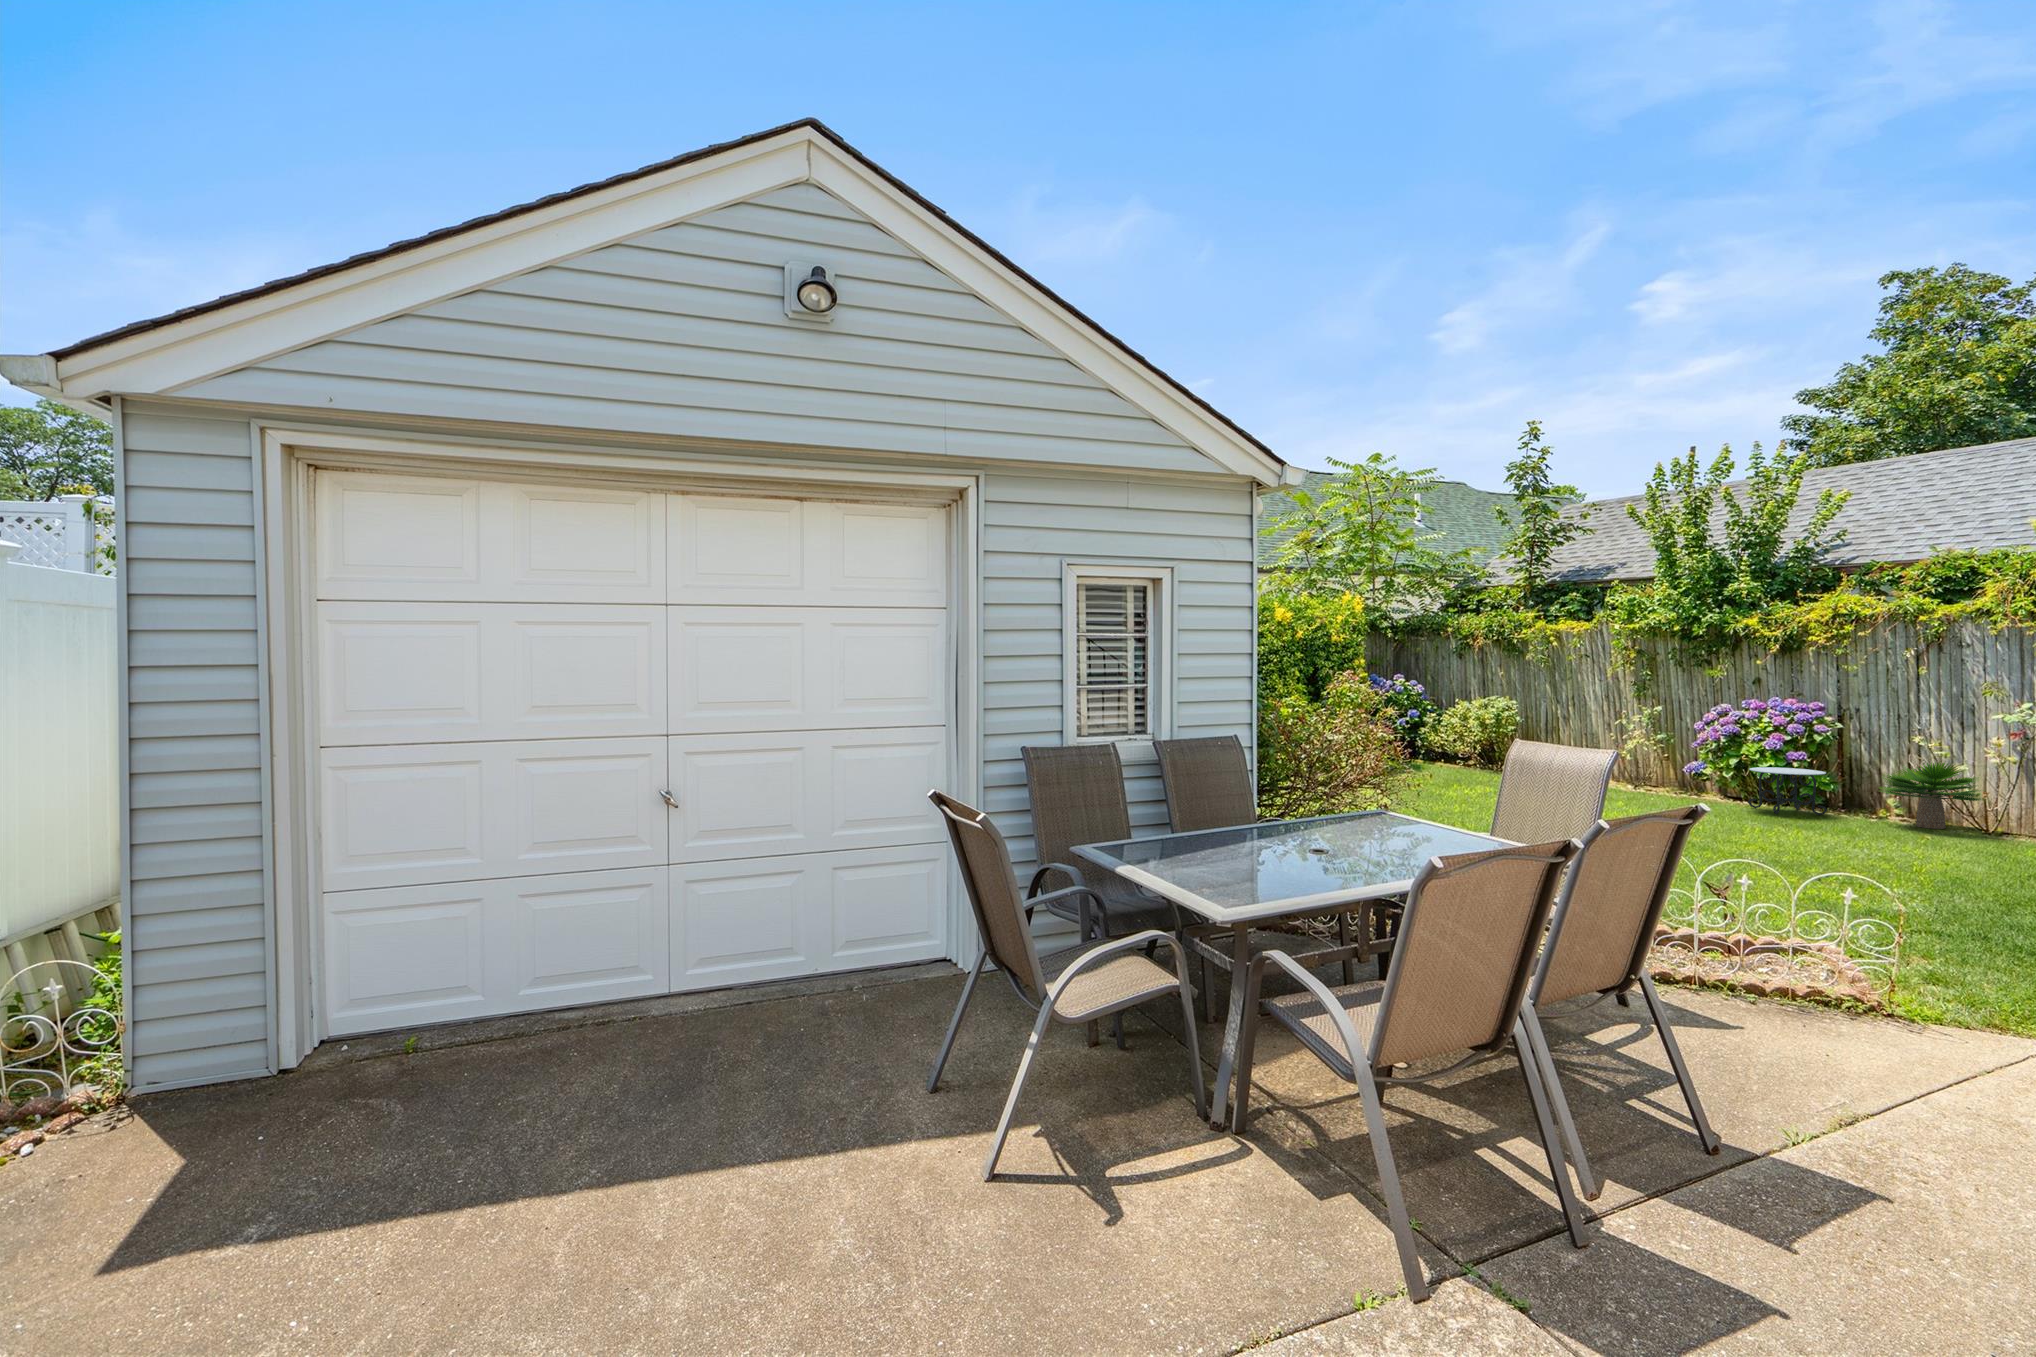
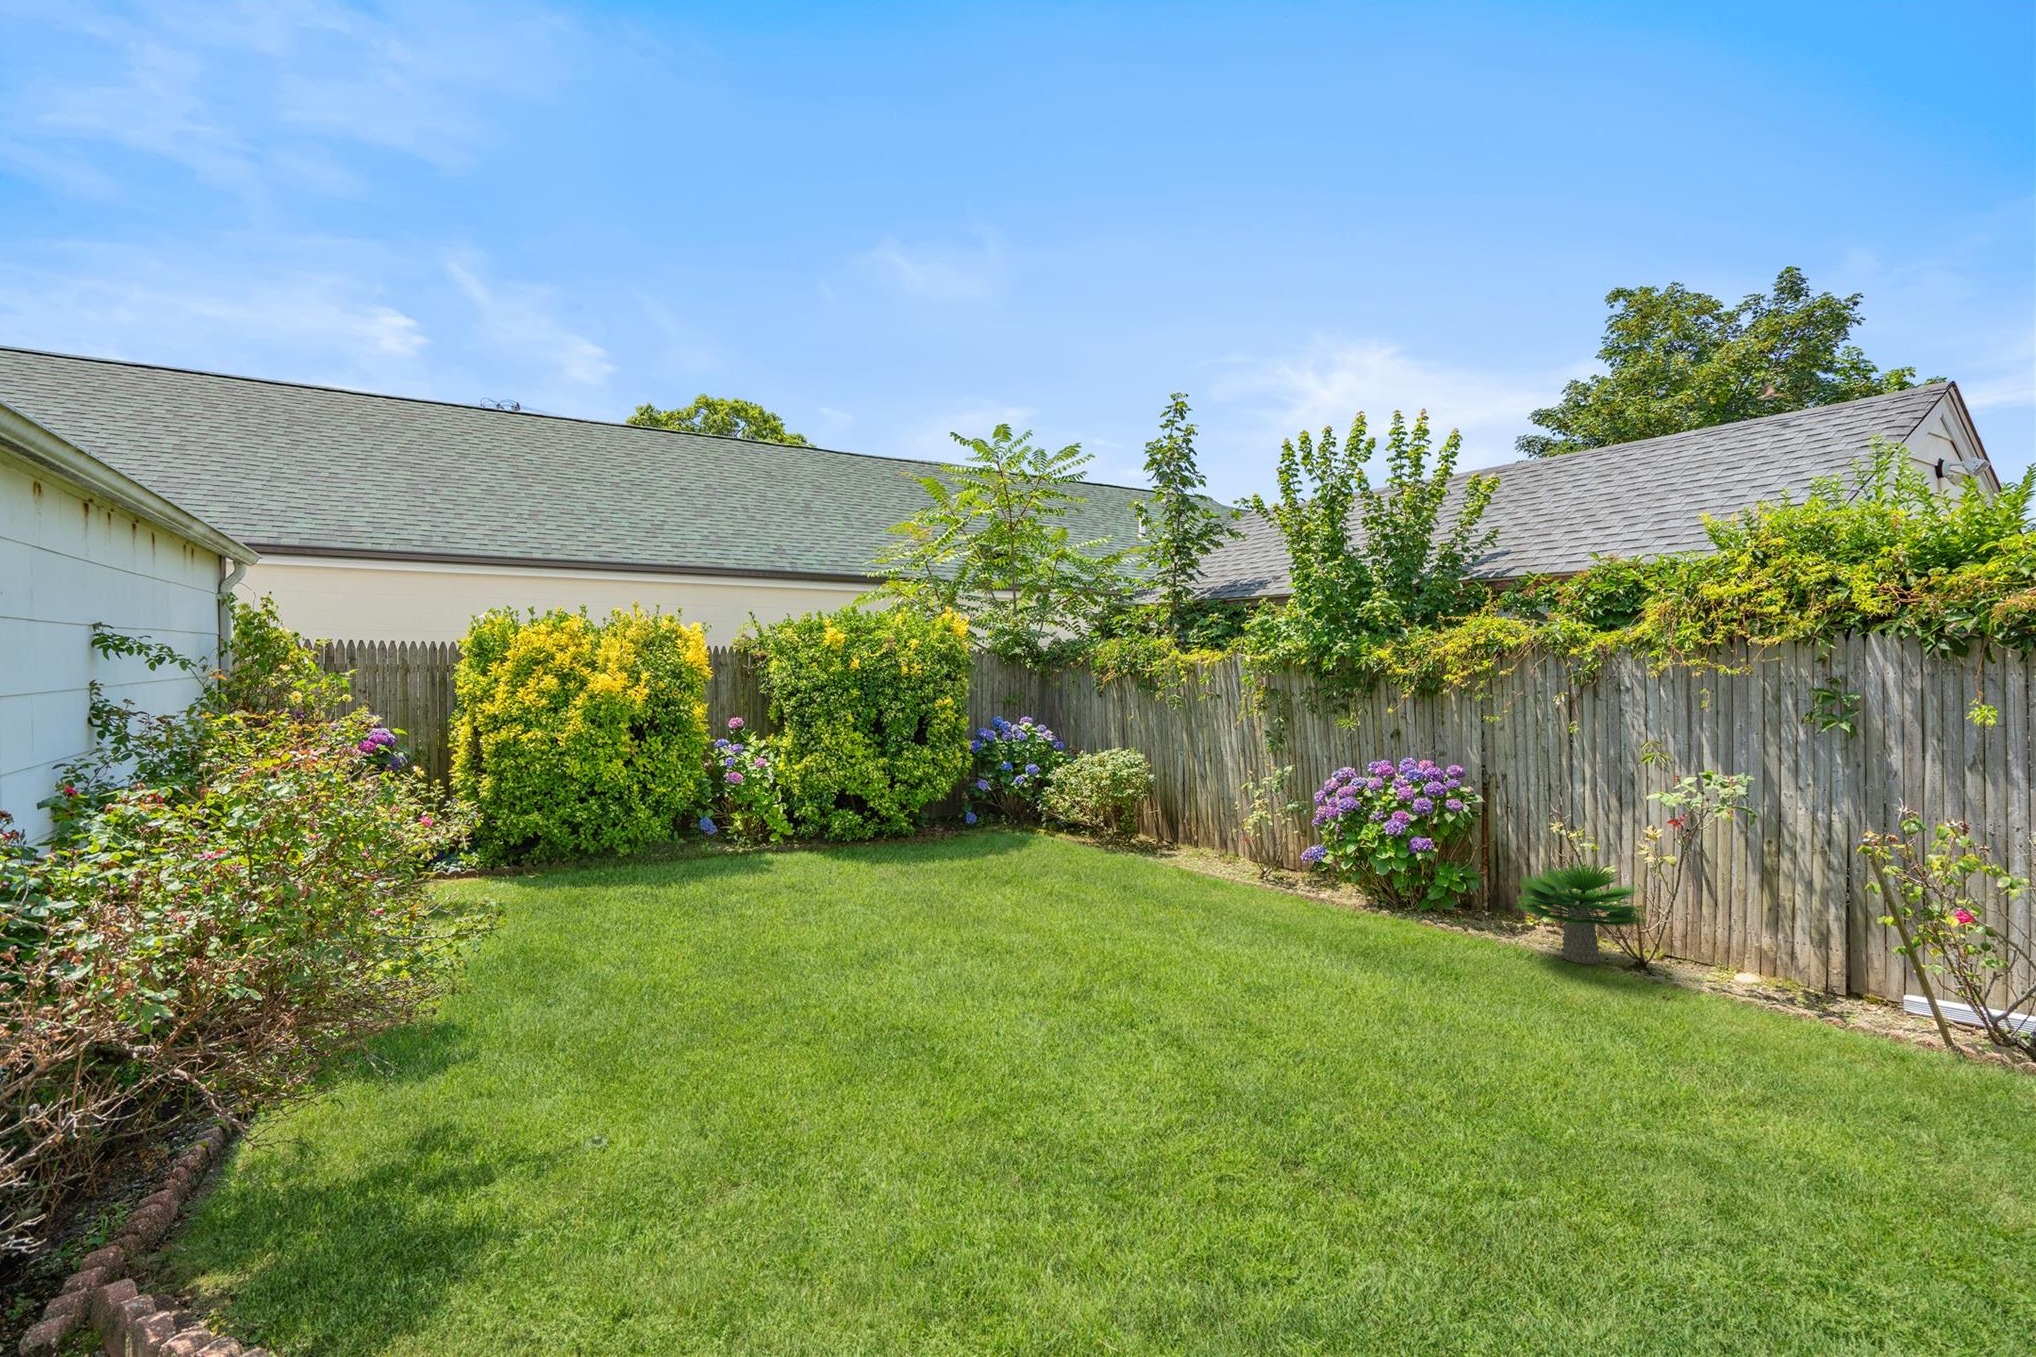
side table: present [1748,767,1827,815] -> none [1367,858,1459,932]

